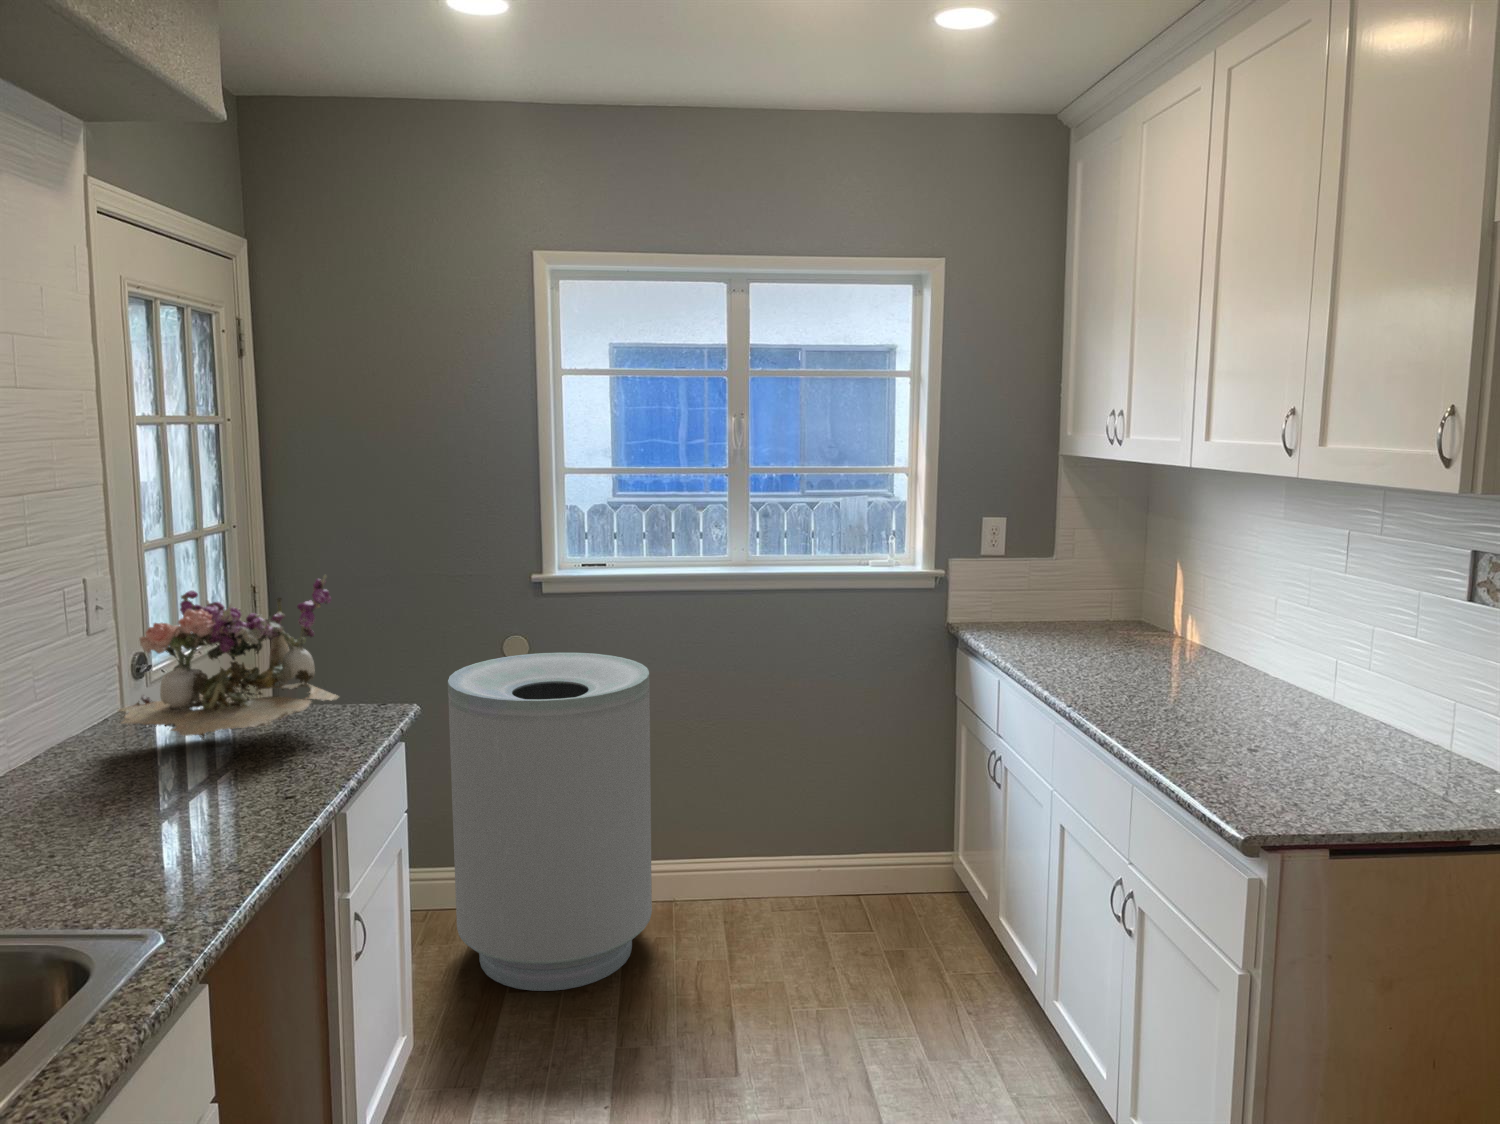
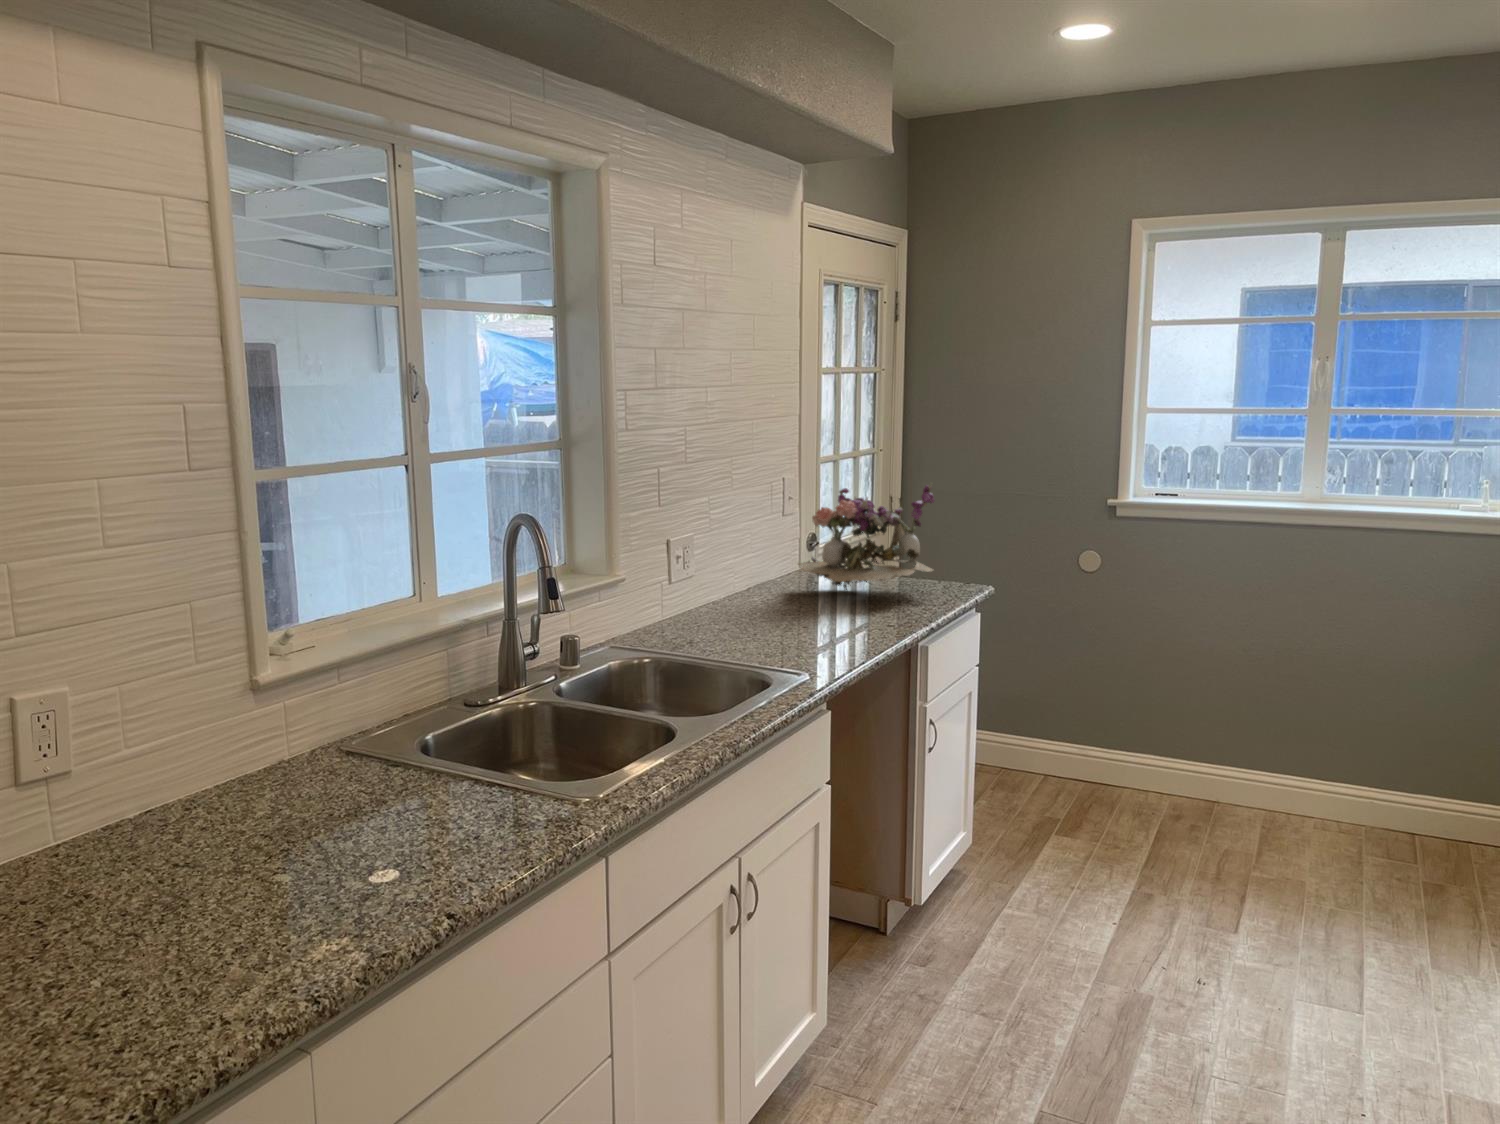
trash can: present [448,653,652,991] -> none [1020,567,1202,843]

